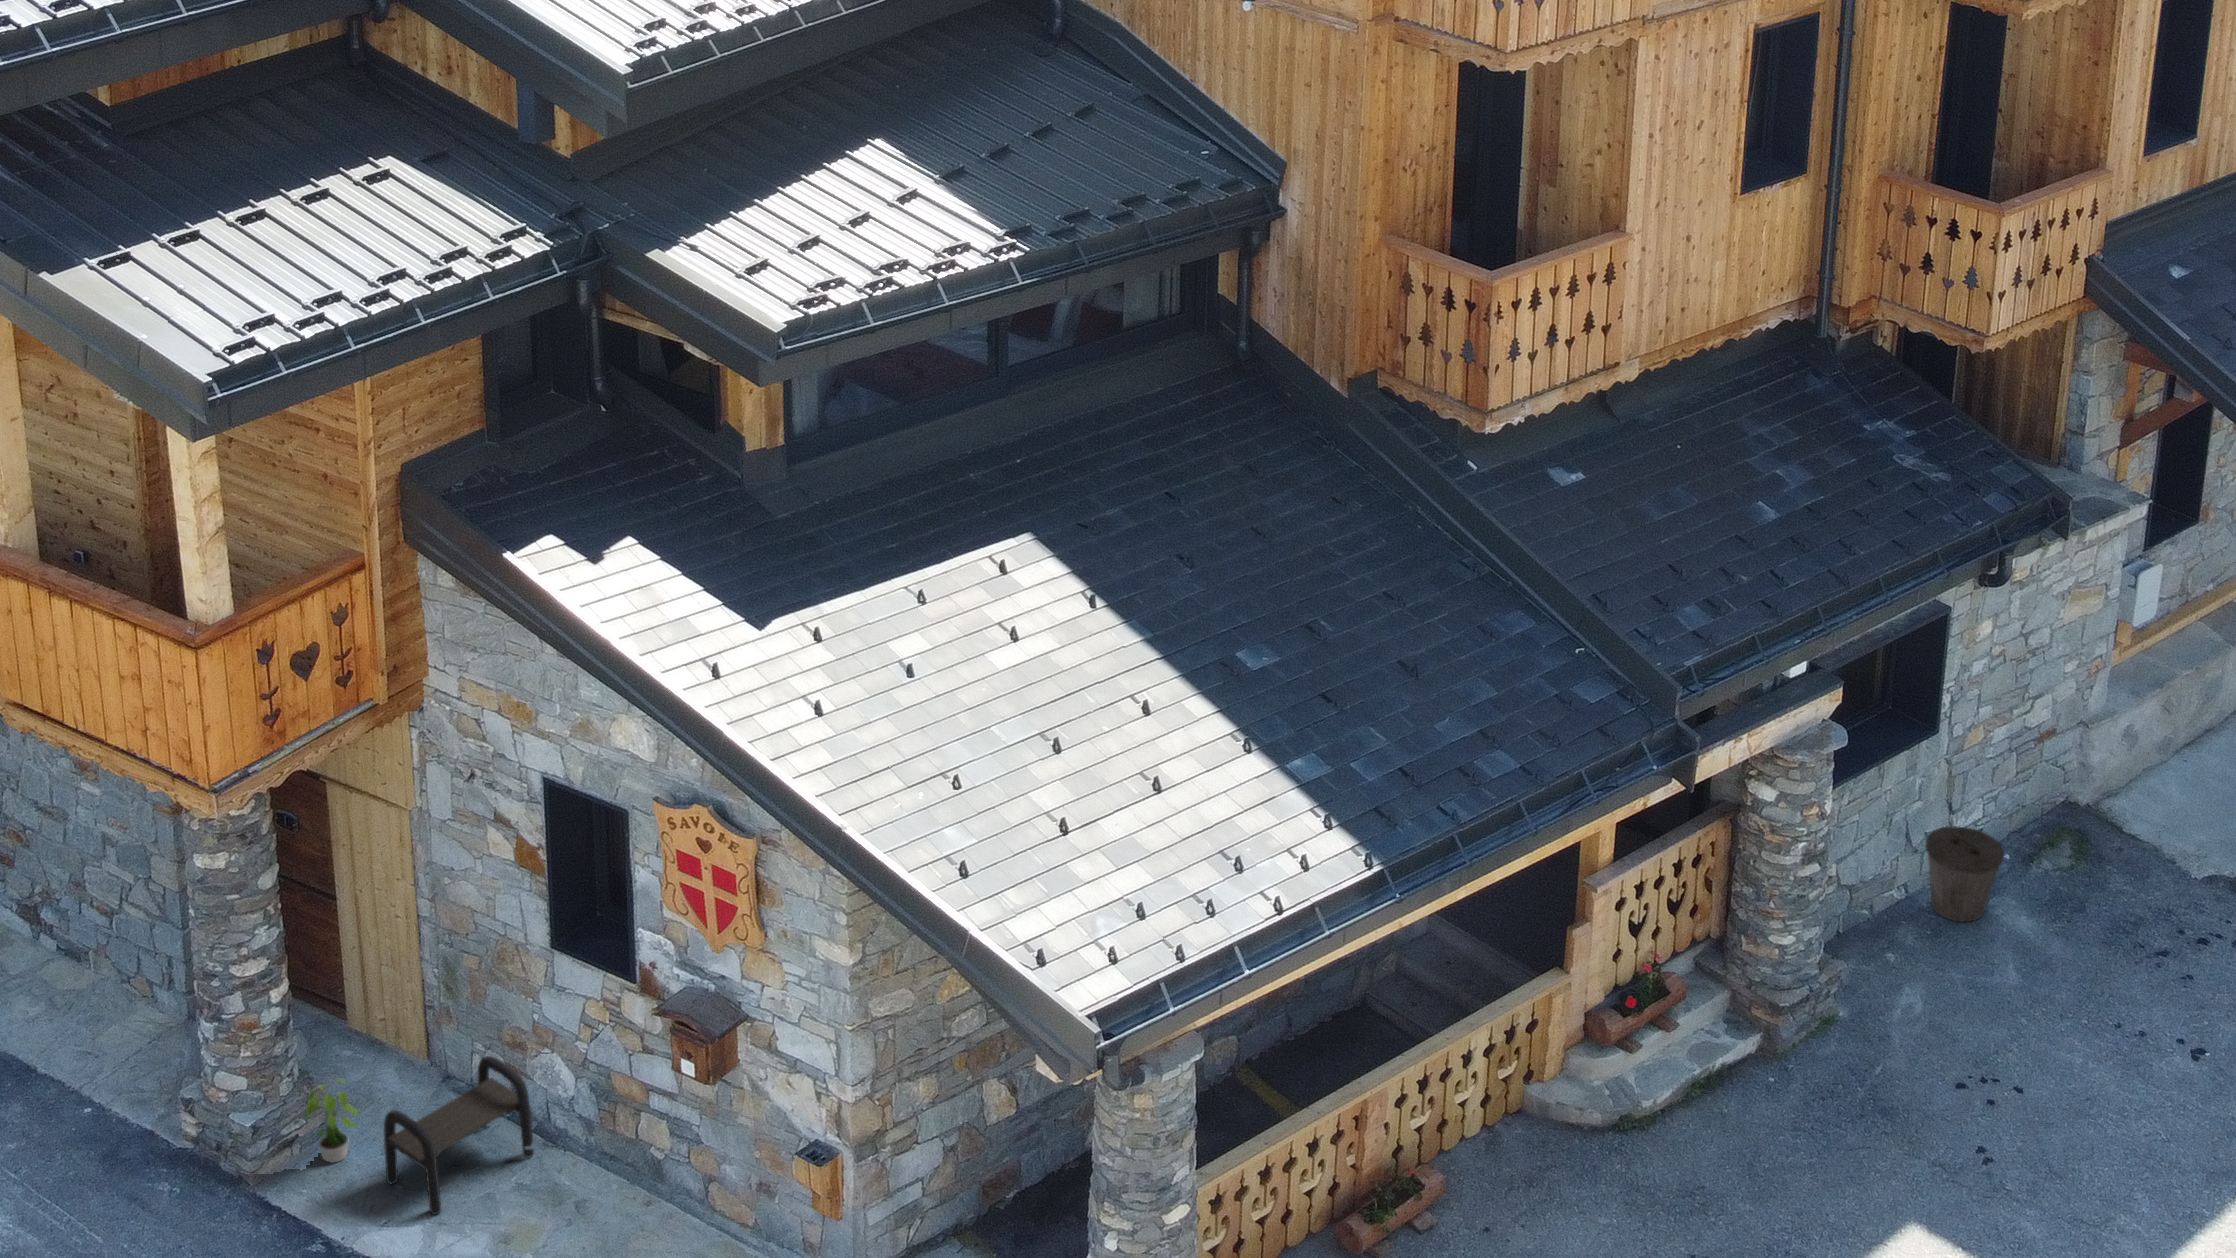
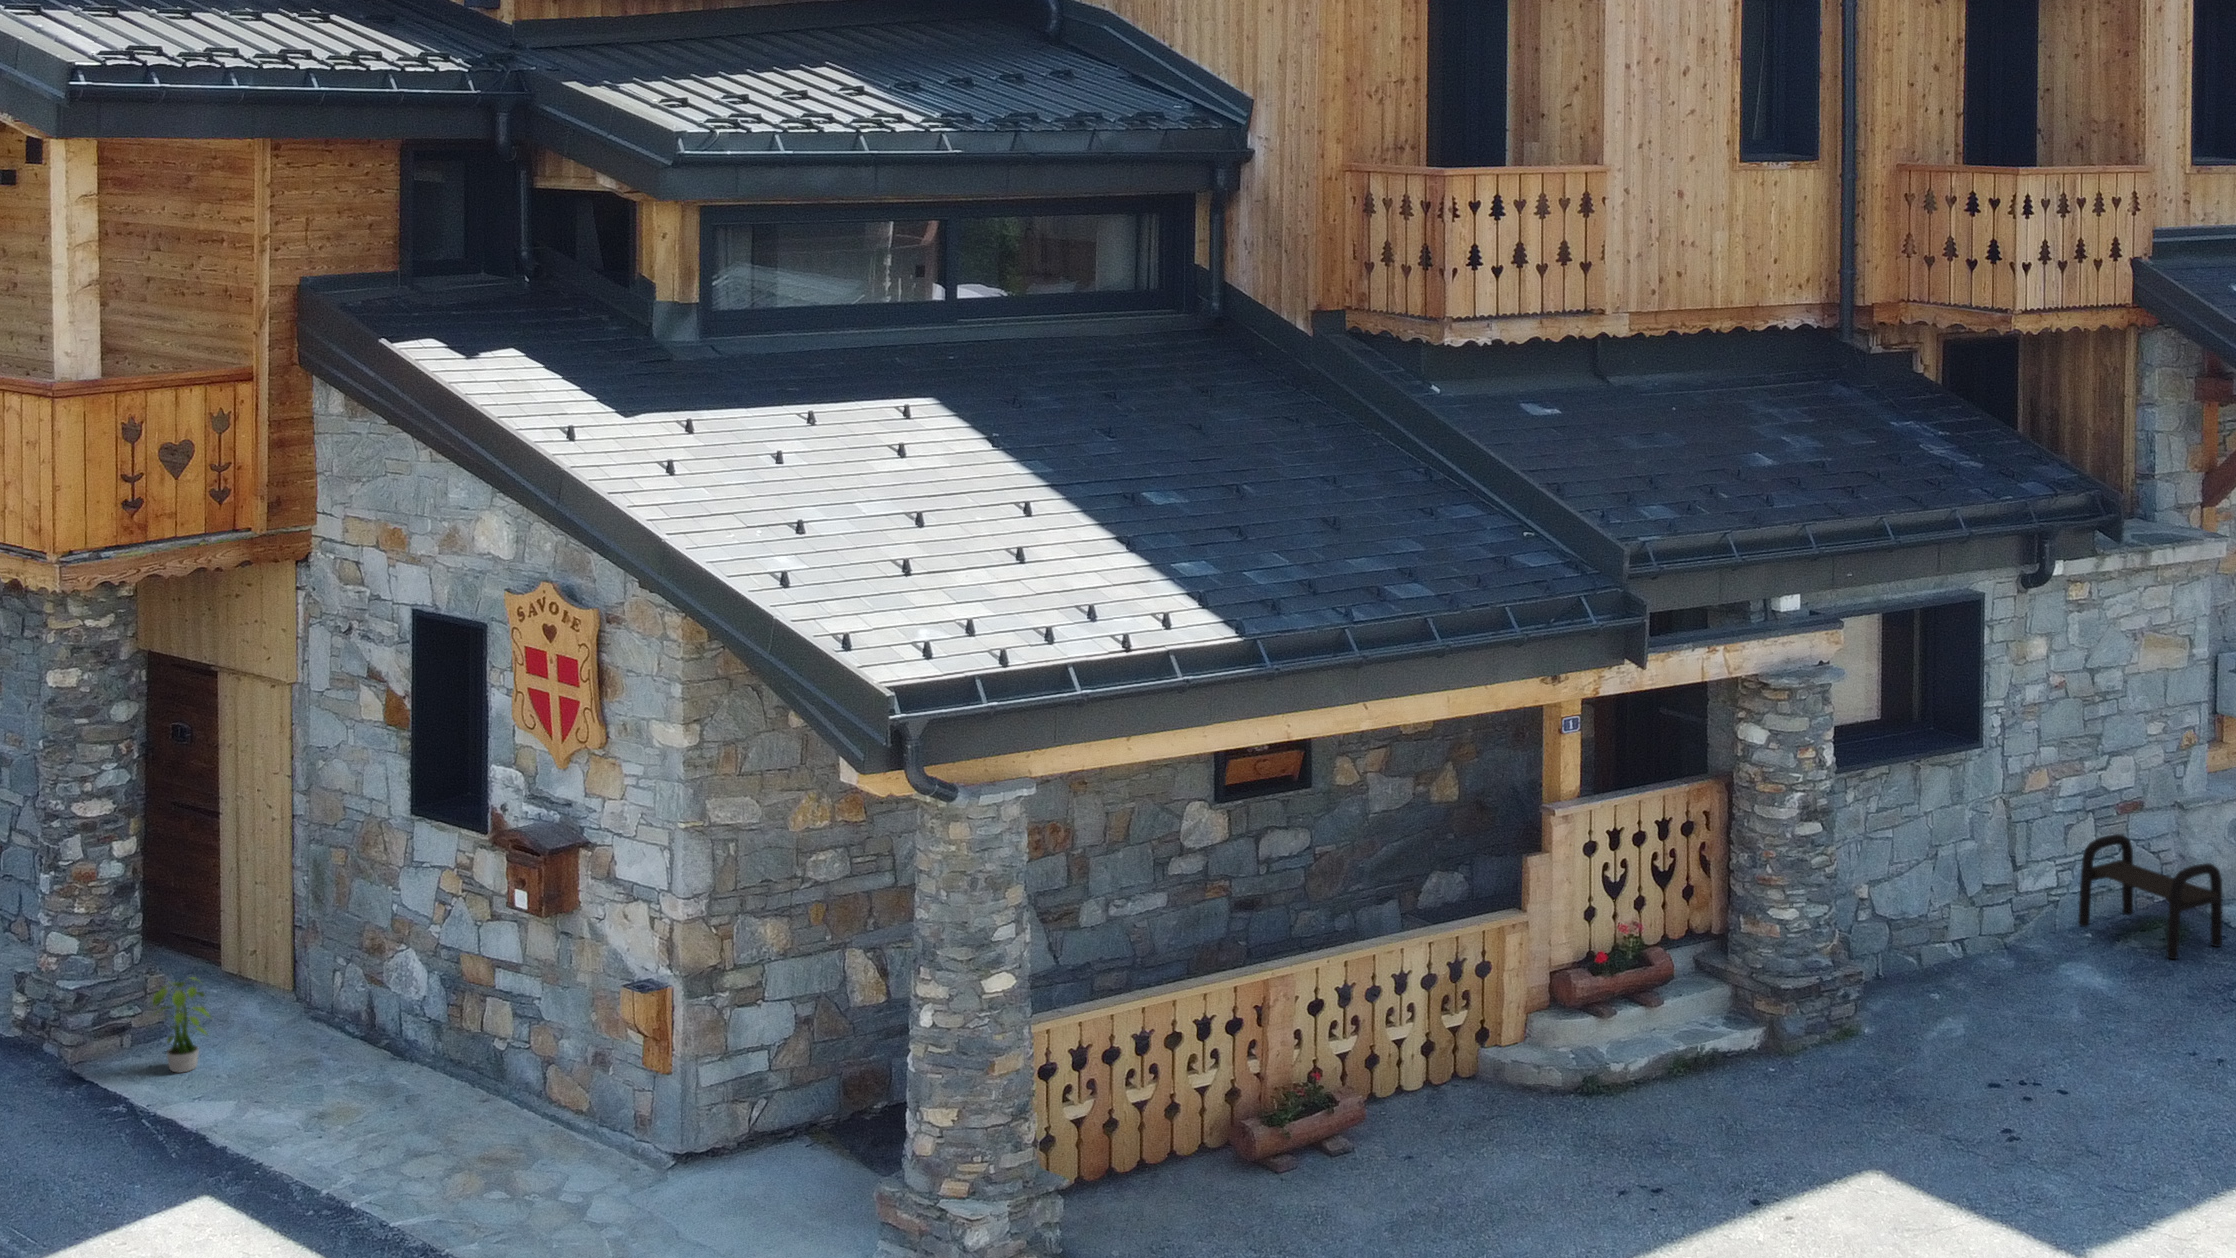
trash can: present [1925,826,2004,922] -> none [1976,874,2065,975]
bench: present [384,1056,534,1215] -> present [2078,834,2222,959]

